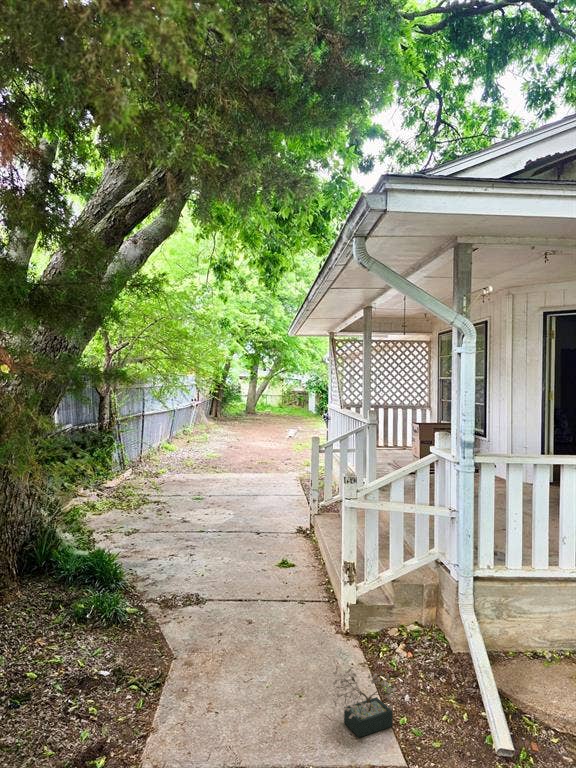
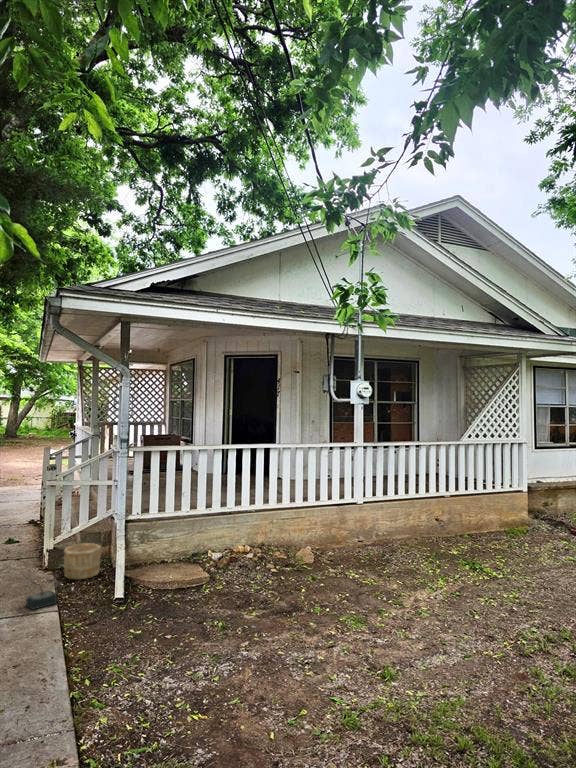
wooden bucket: none [376,600,430,665] -> present [64,543,101,579]

